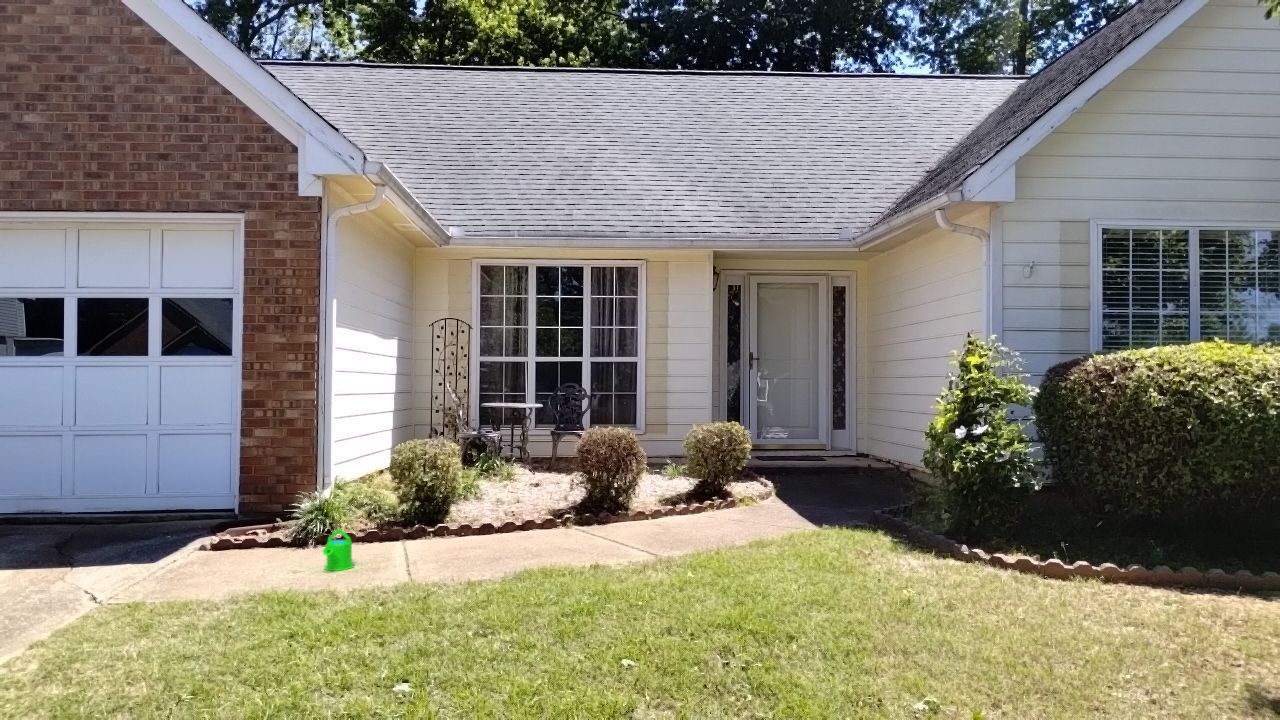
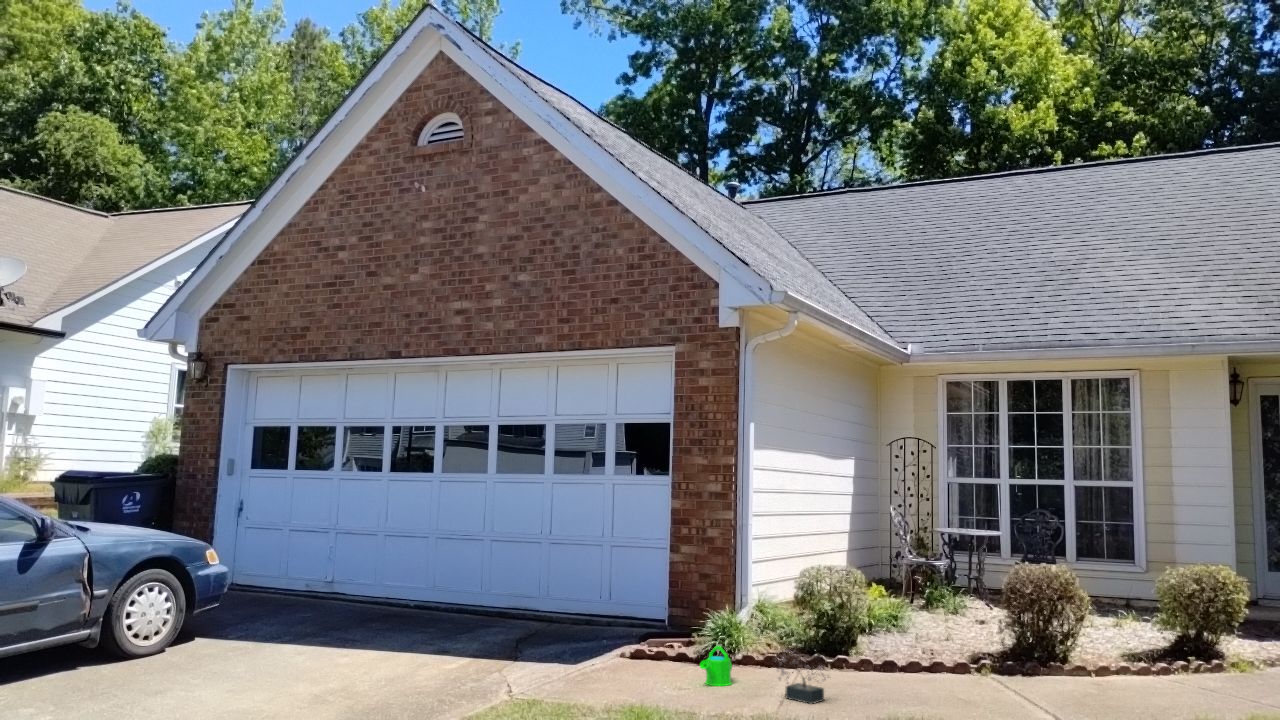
decorative plant: none [410,525,465,576] -> present [778,650,825,704]

